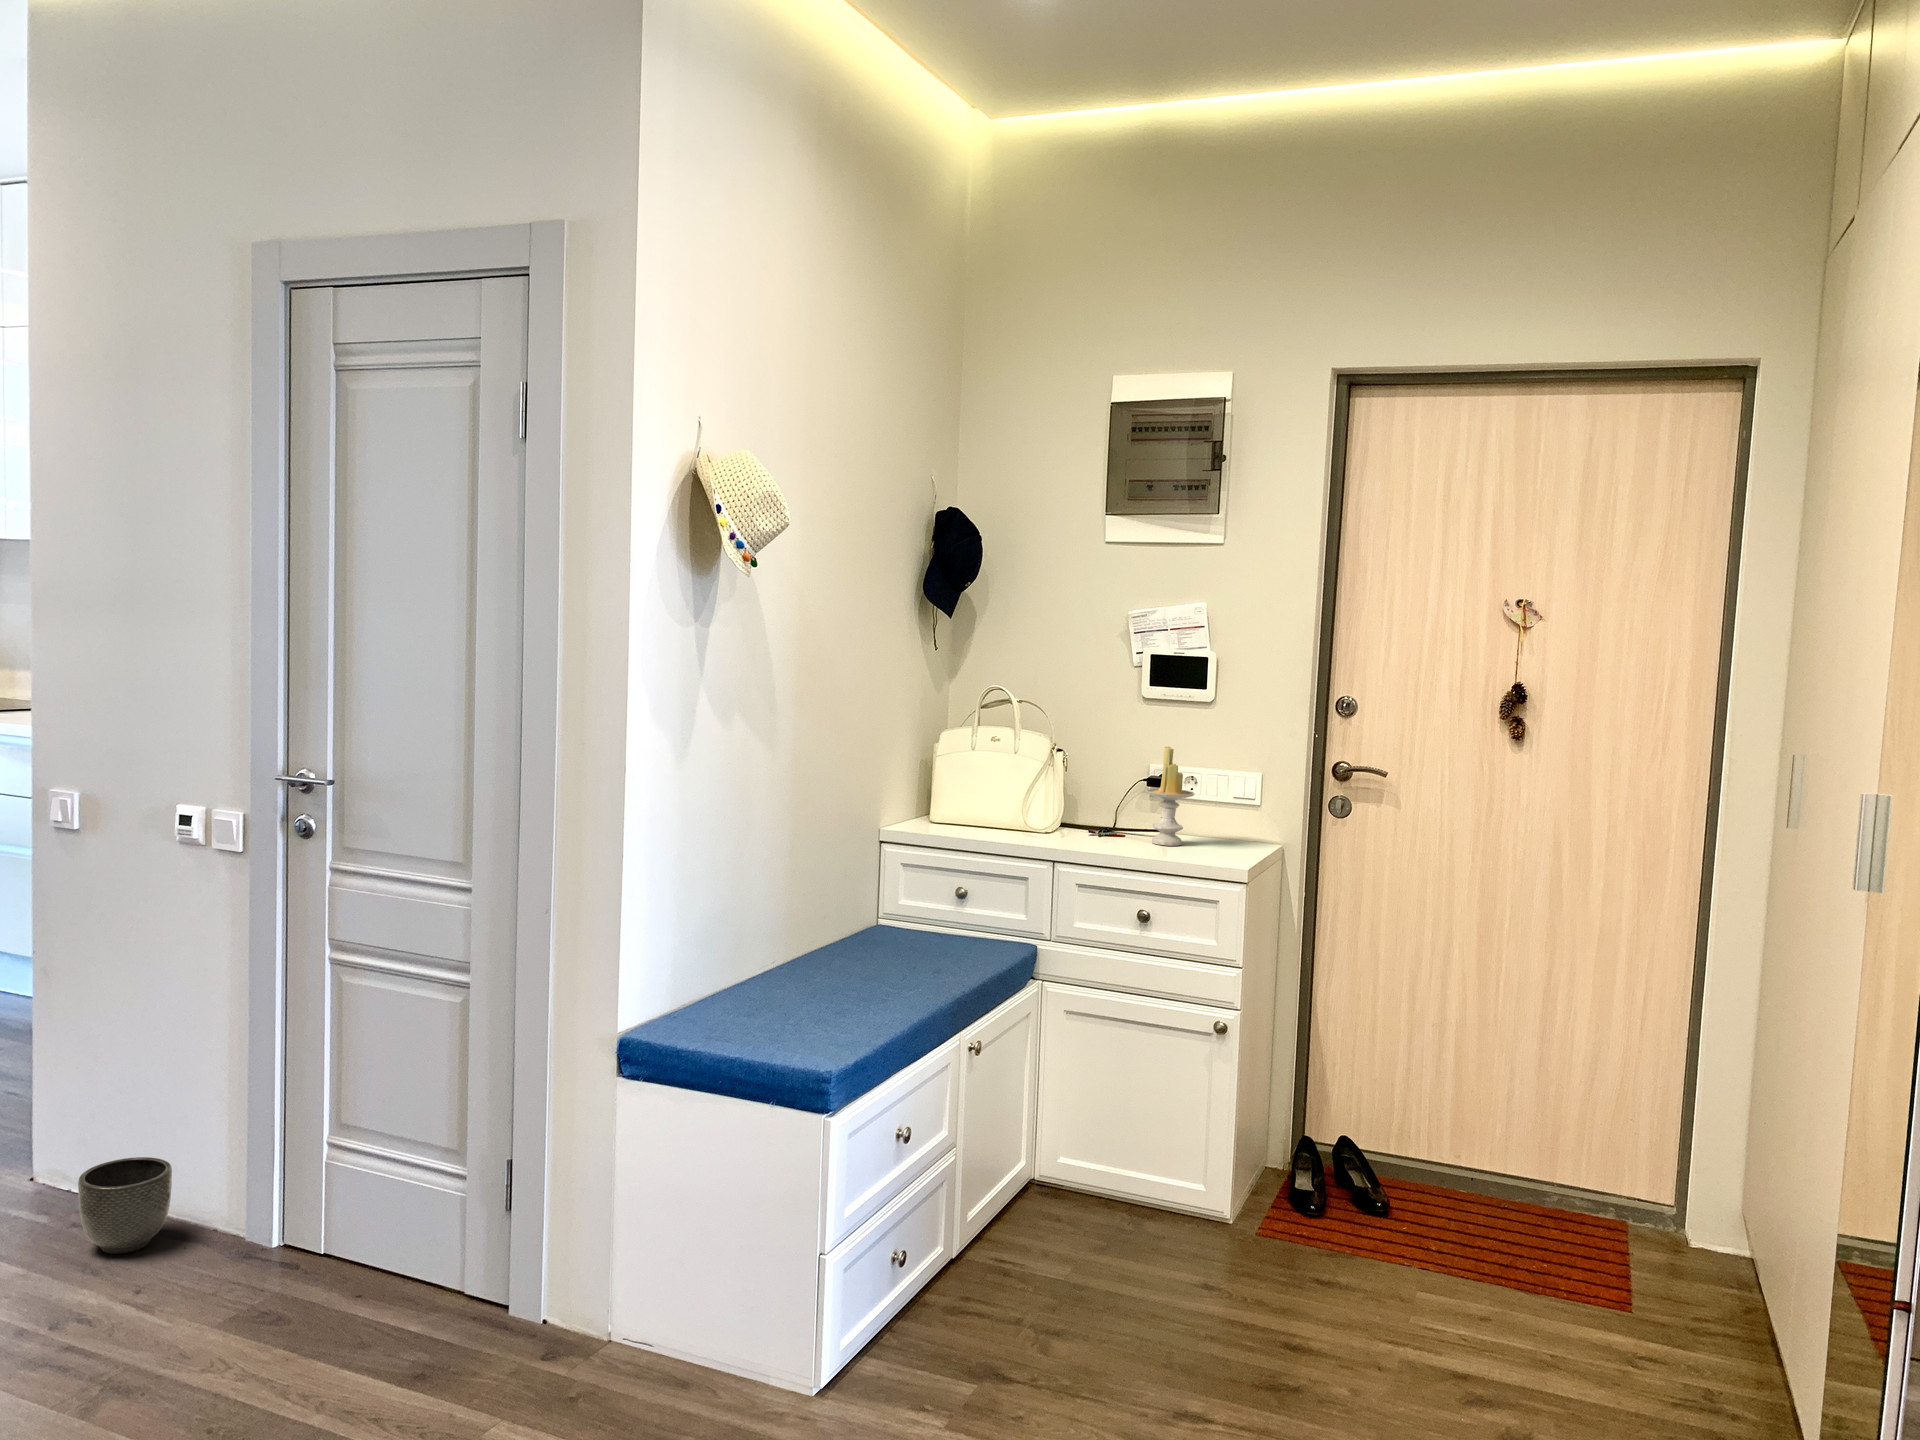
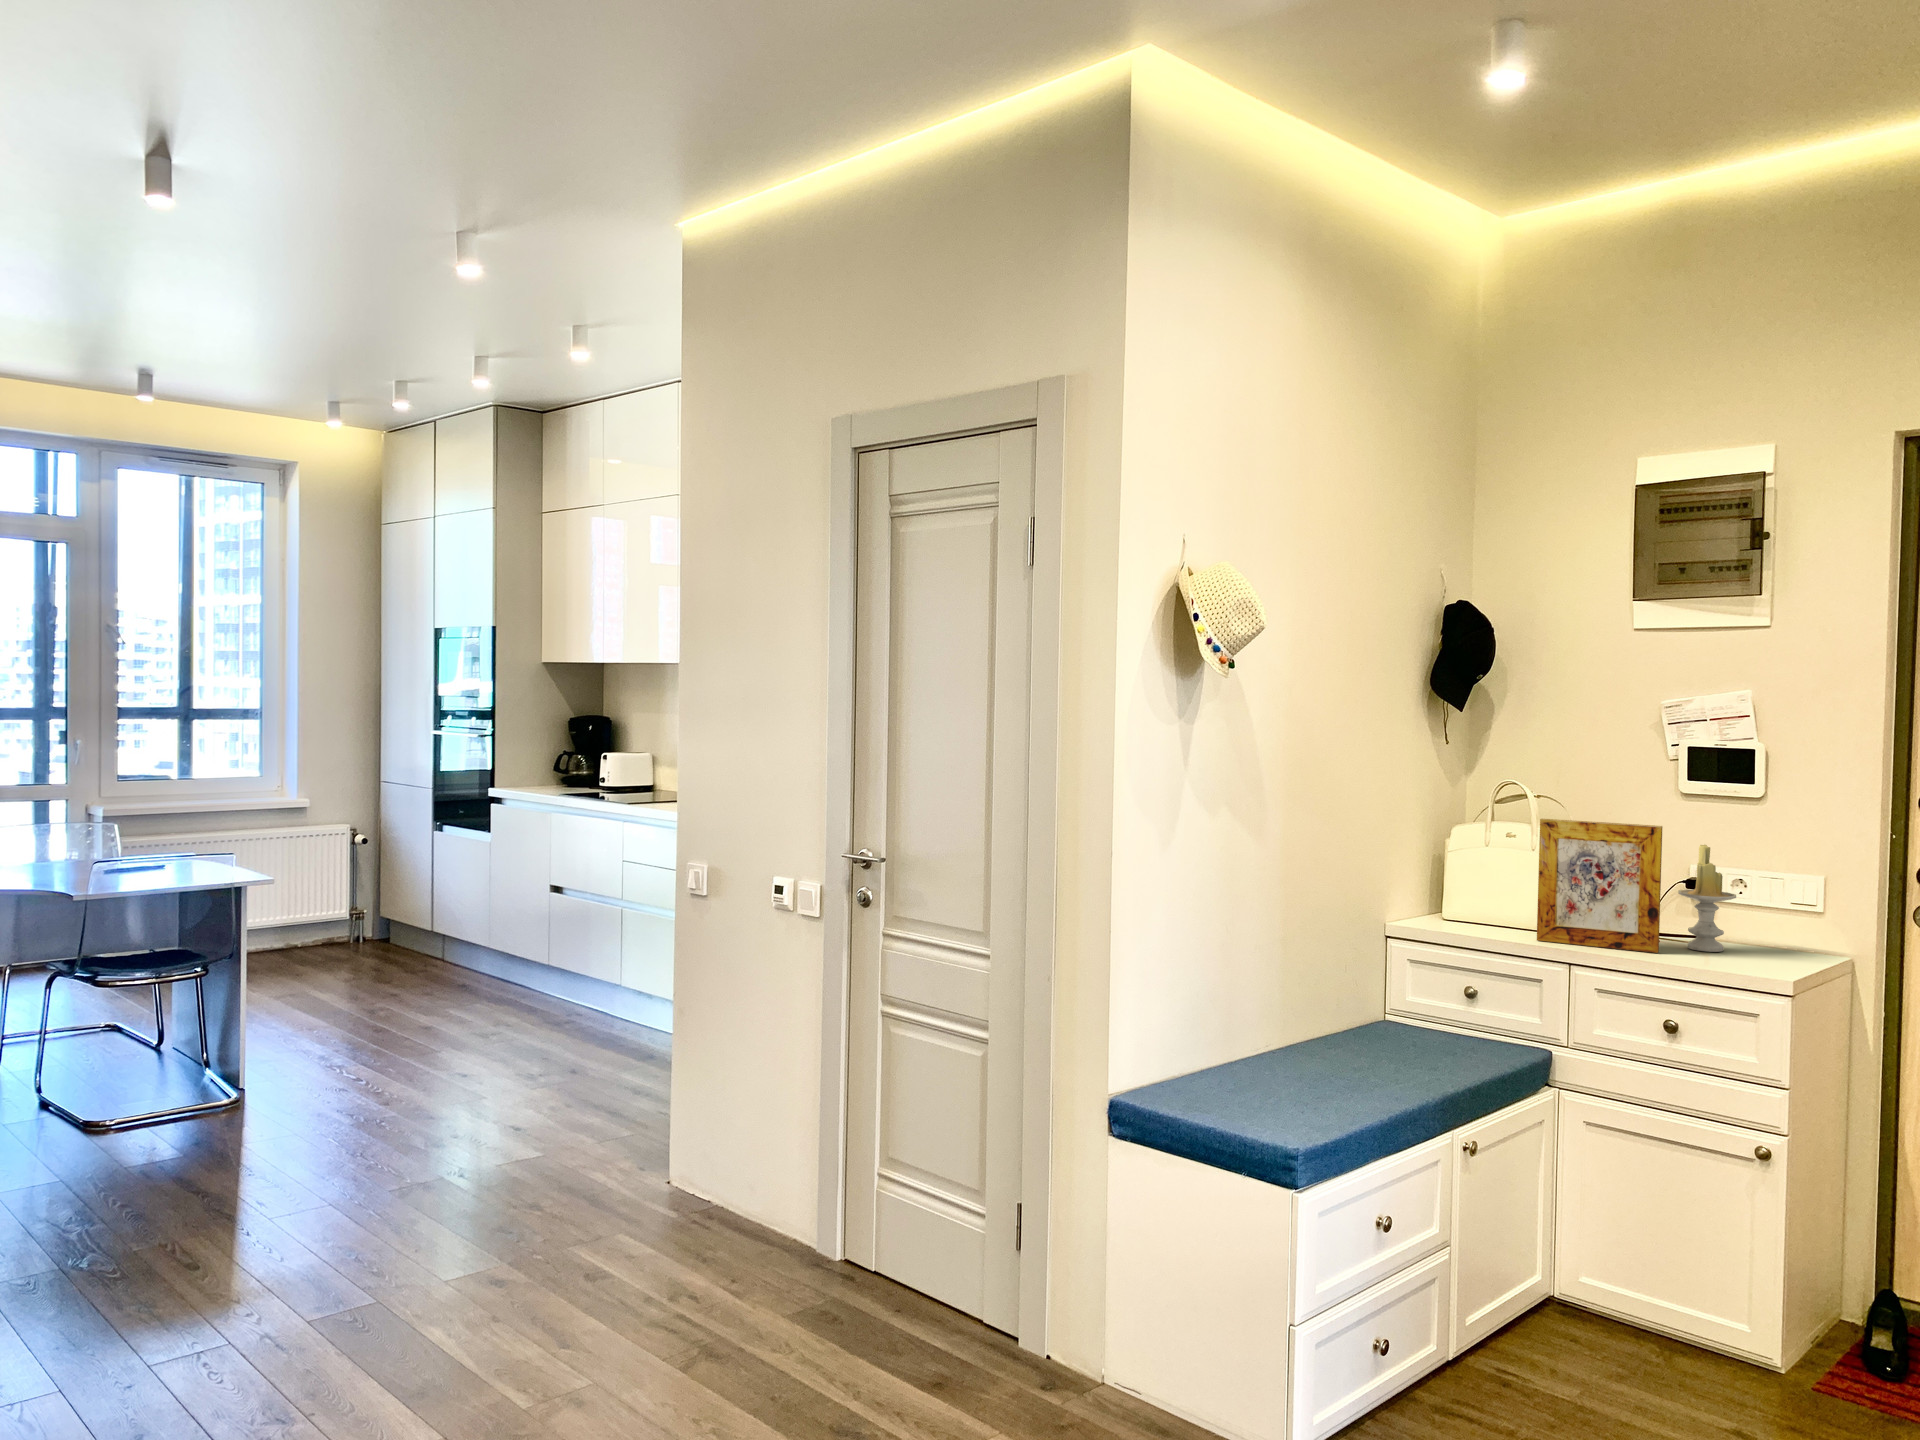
picture frame: none [1024,724,1137,849] -> present [1537,819,1662,953]
planter: present [78,1157,172,1254] -> none [697,1169,763,1247]

